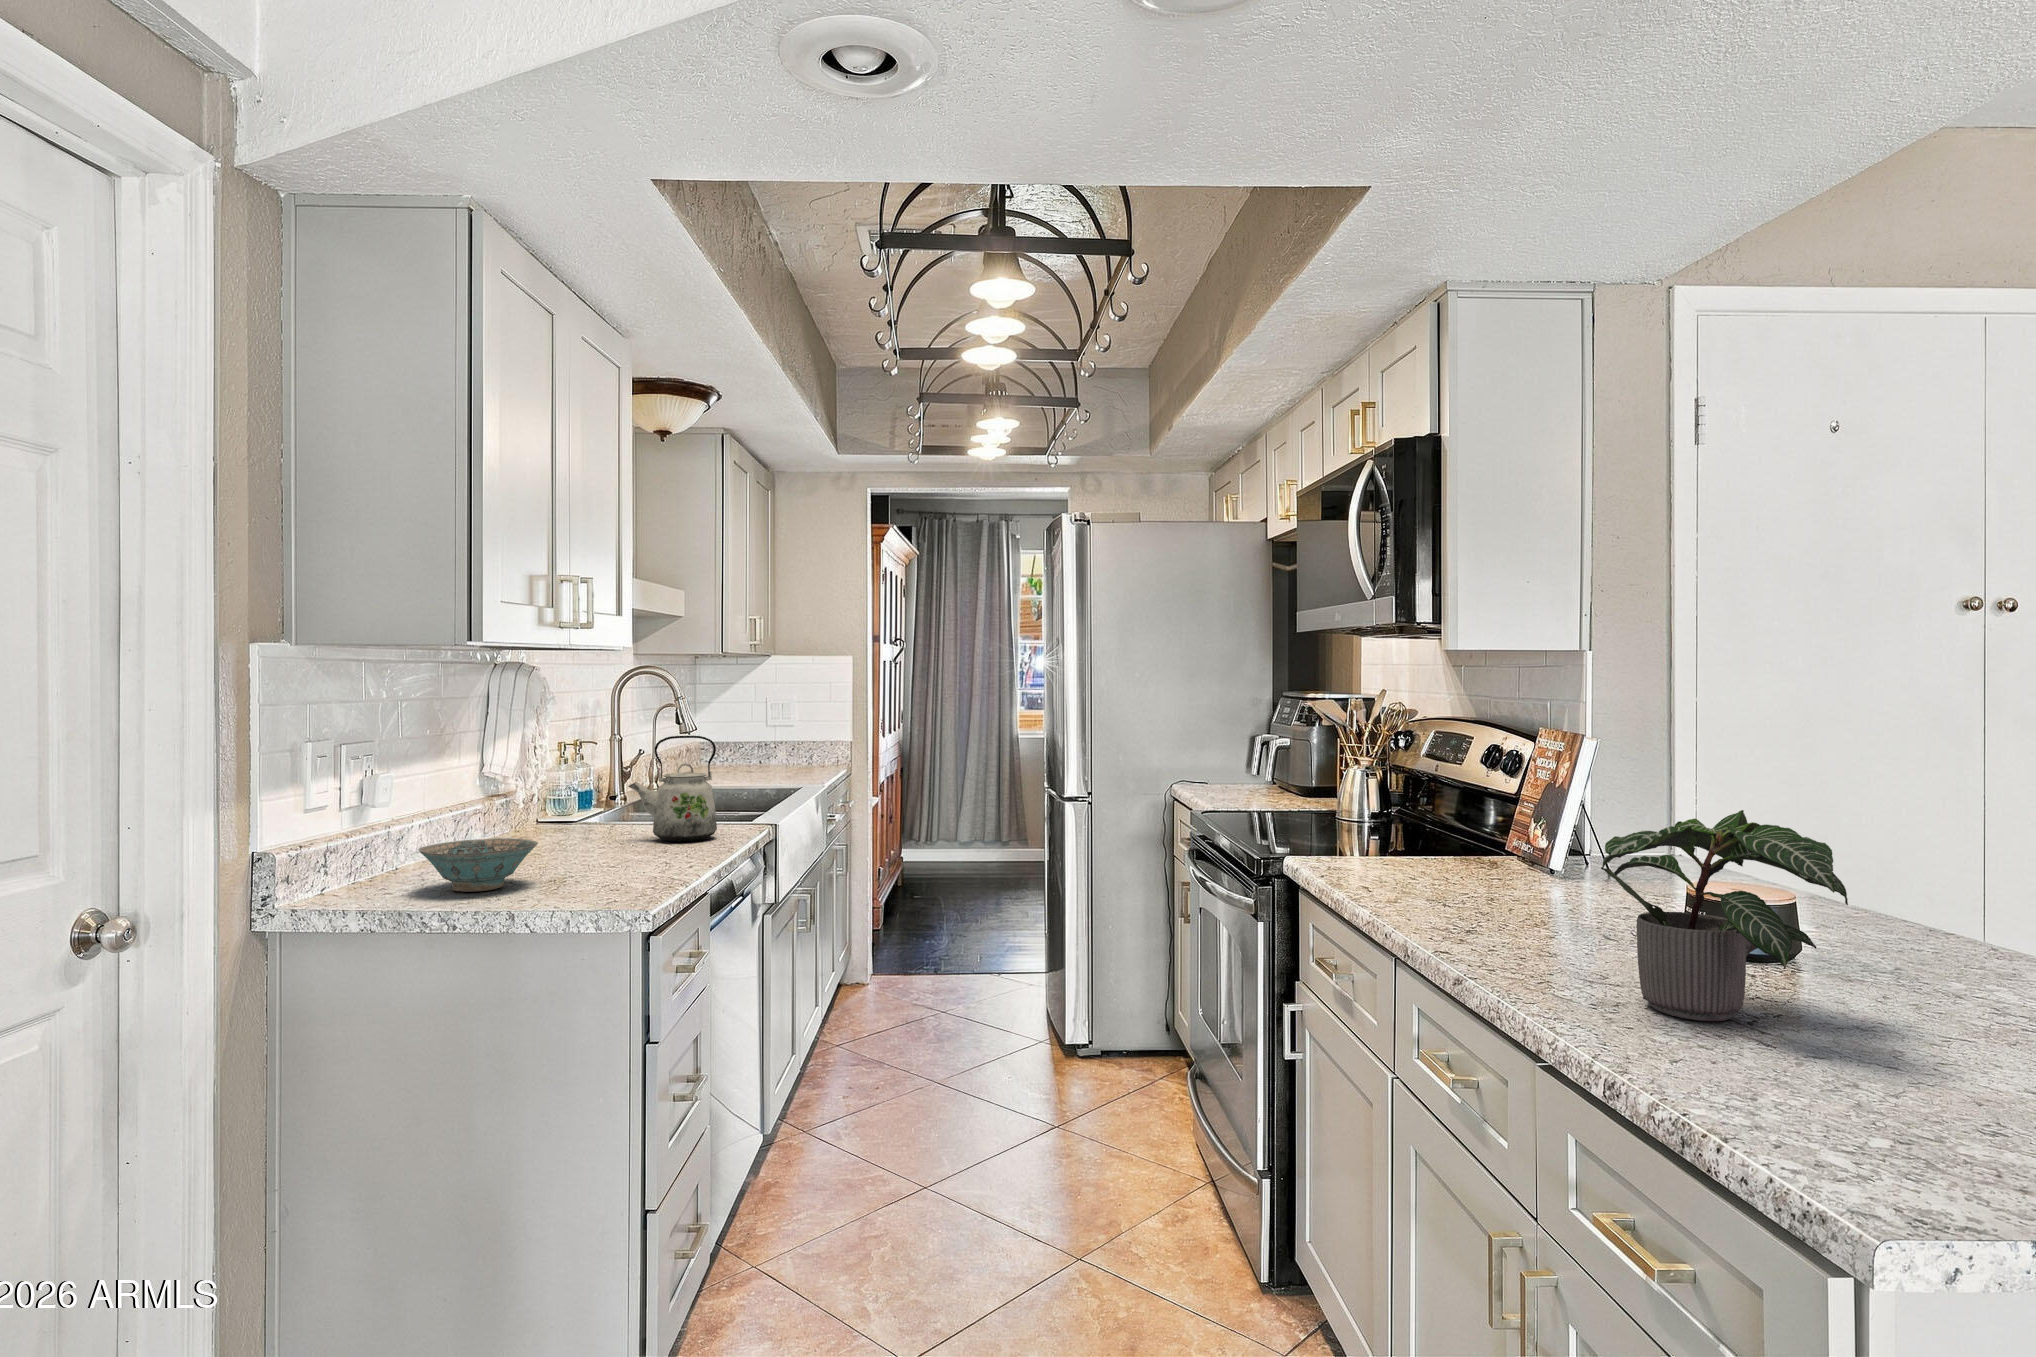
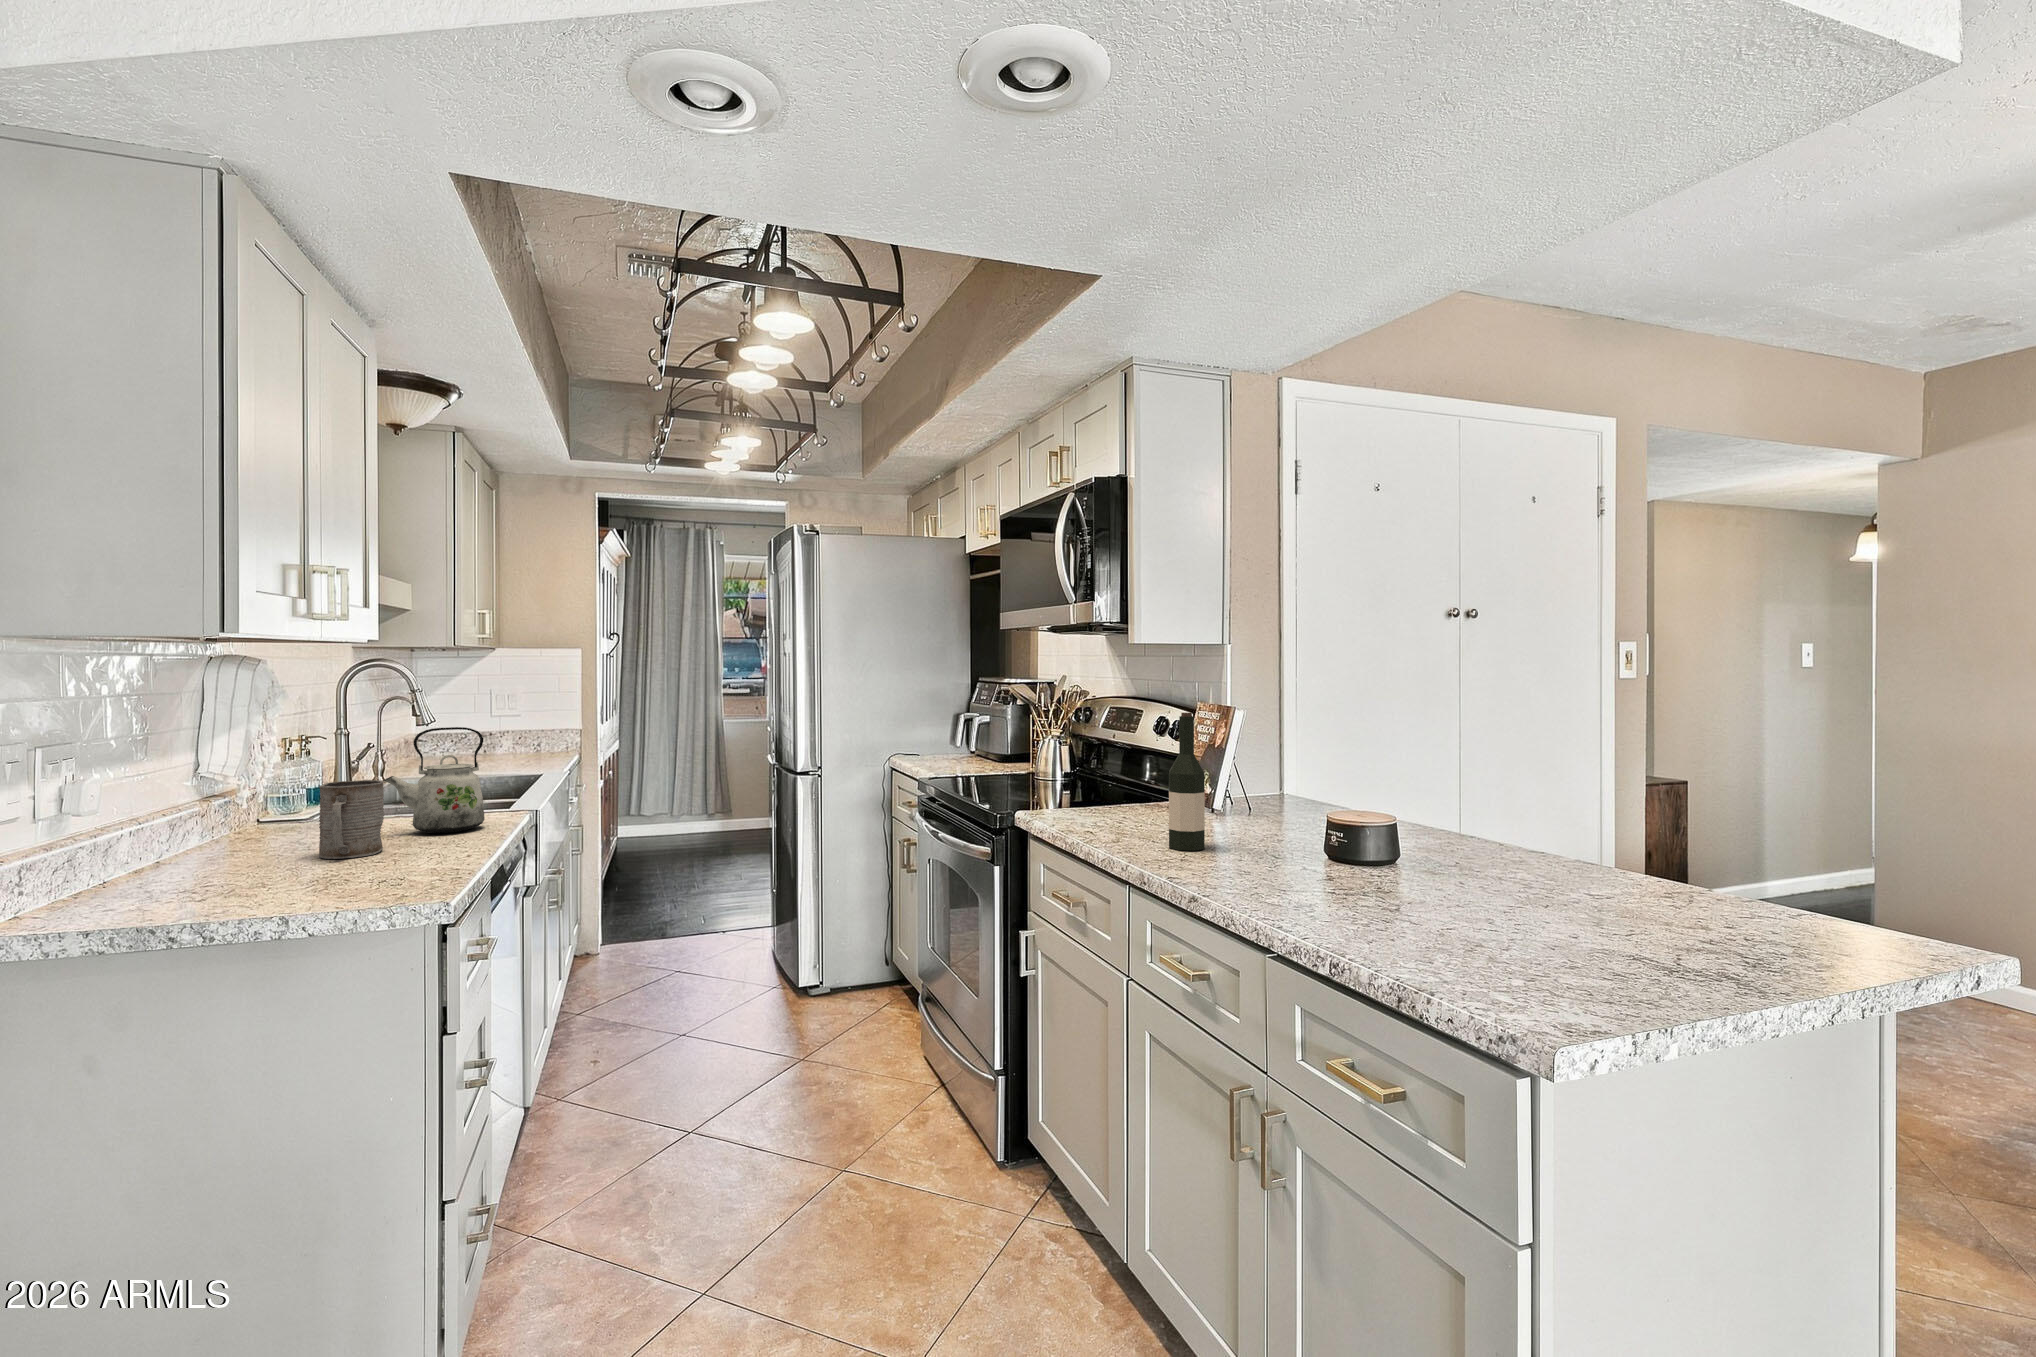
wine bottle: none [1457,734,1509,919] -> present [1169,713,1205,851]
mug: none [567,785,621,859] -> present [319,780,384,859]
potted plant: present [1601,810,1848,1021] -> none [1298,763,1455,911]
ceramic bowl: present [418,838,538,892] -> none [146,842,303,904]

